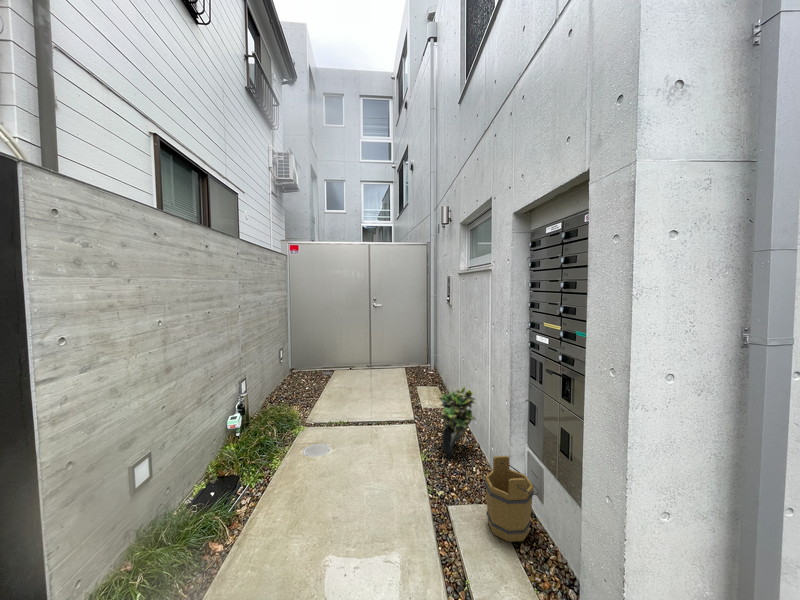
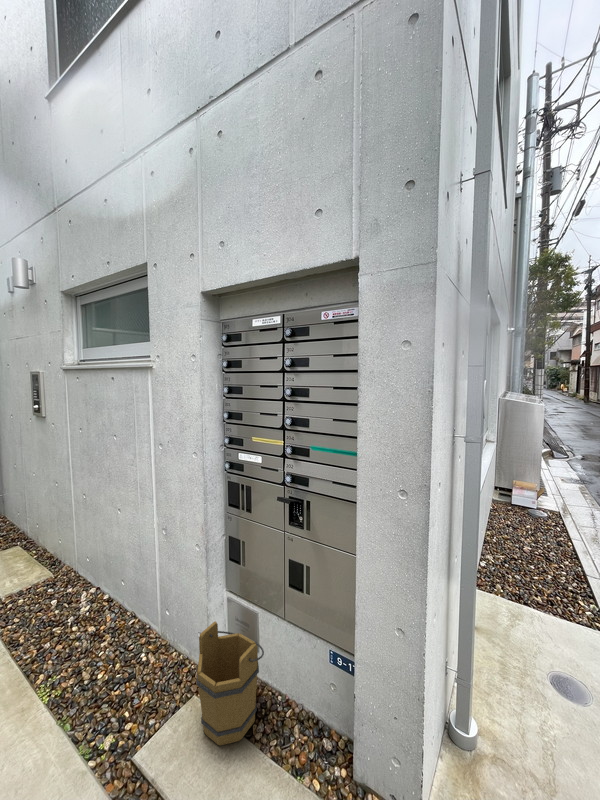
potted plant: present [439,386,475,458] -> none [63,541,131,666]

